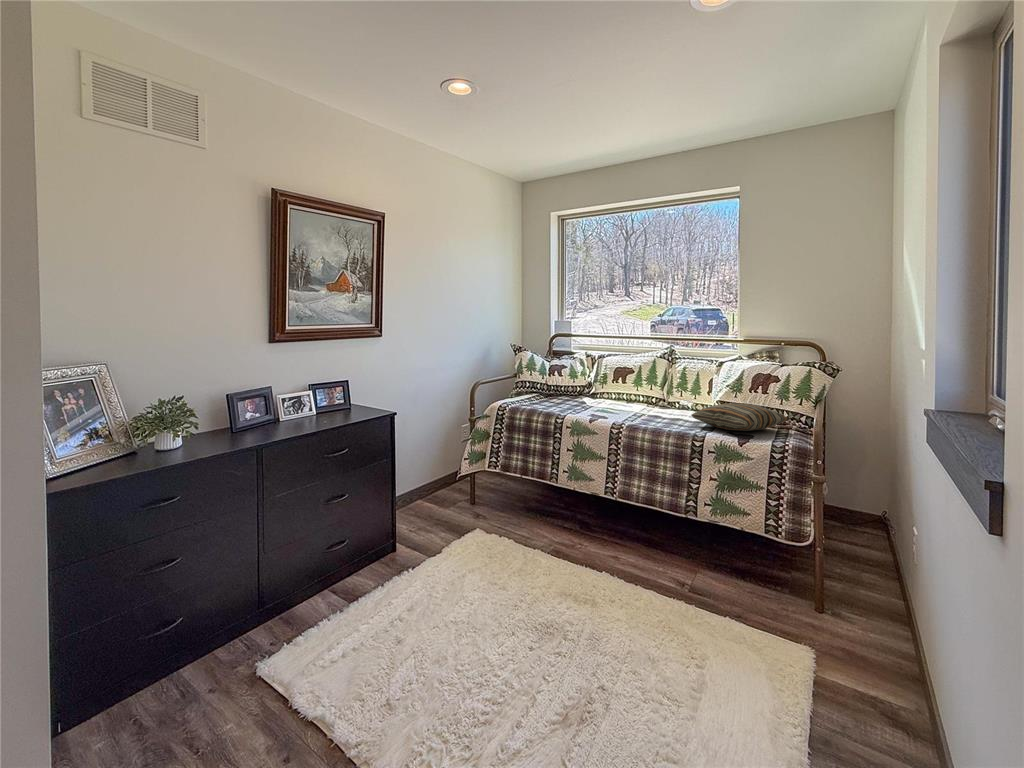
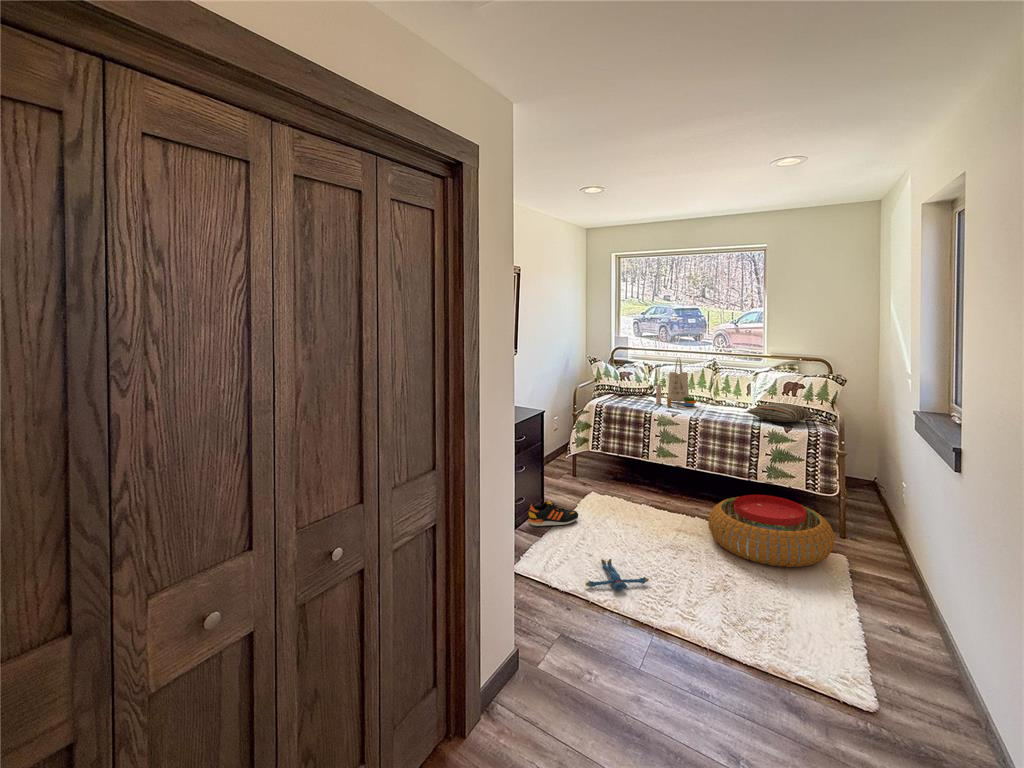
tote bag: none [582,343,634,412] -> present [656,358,696,409]
pouf: none [603,541,792,672] -> present [708,495,835,567]
shoe: none [354,542,430,581] -> present [528,500,578,527]
plush toy: none [351,645,458,710] -> present [586,559,649,590]

